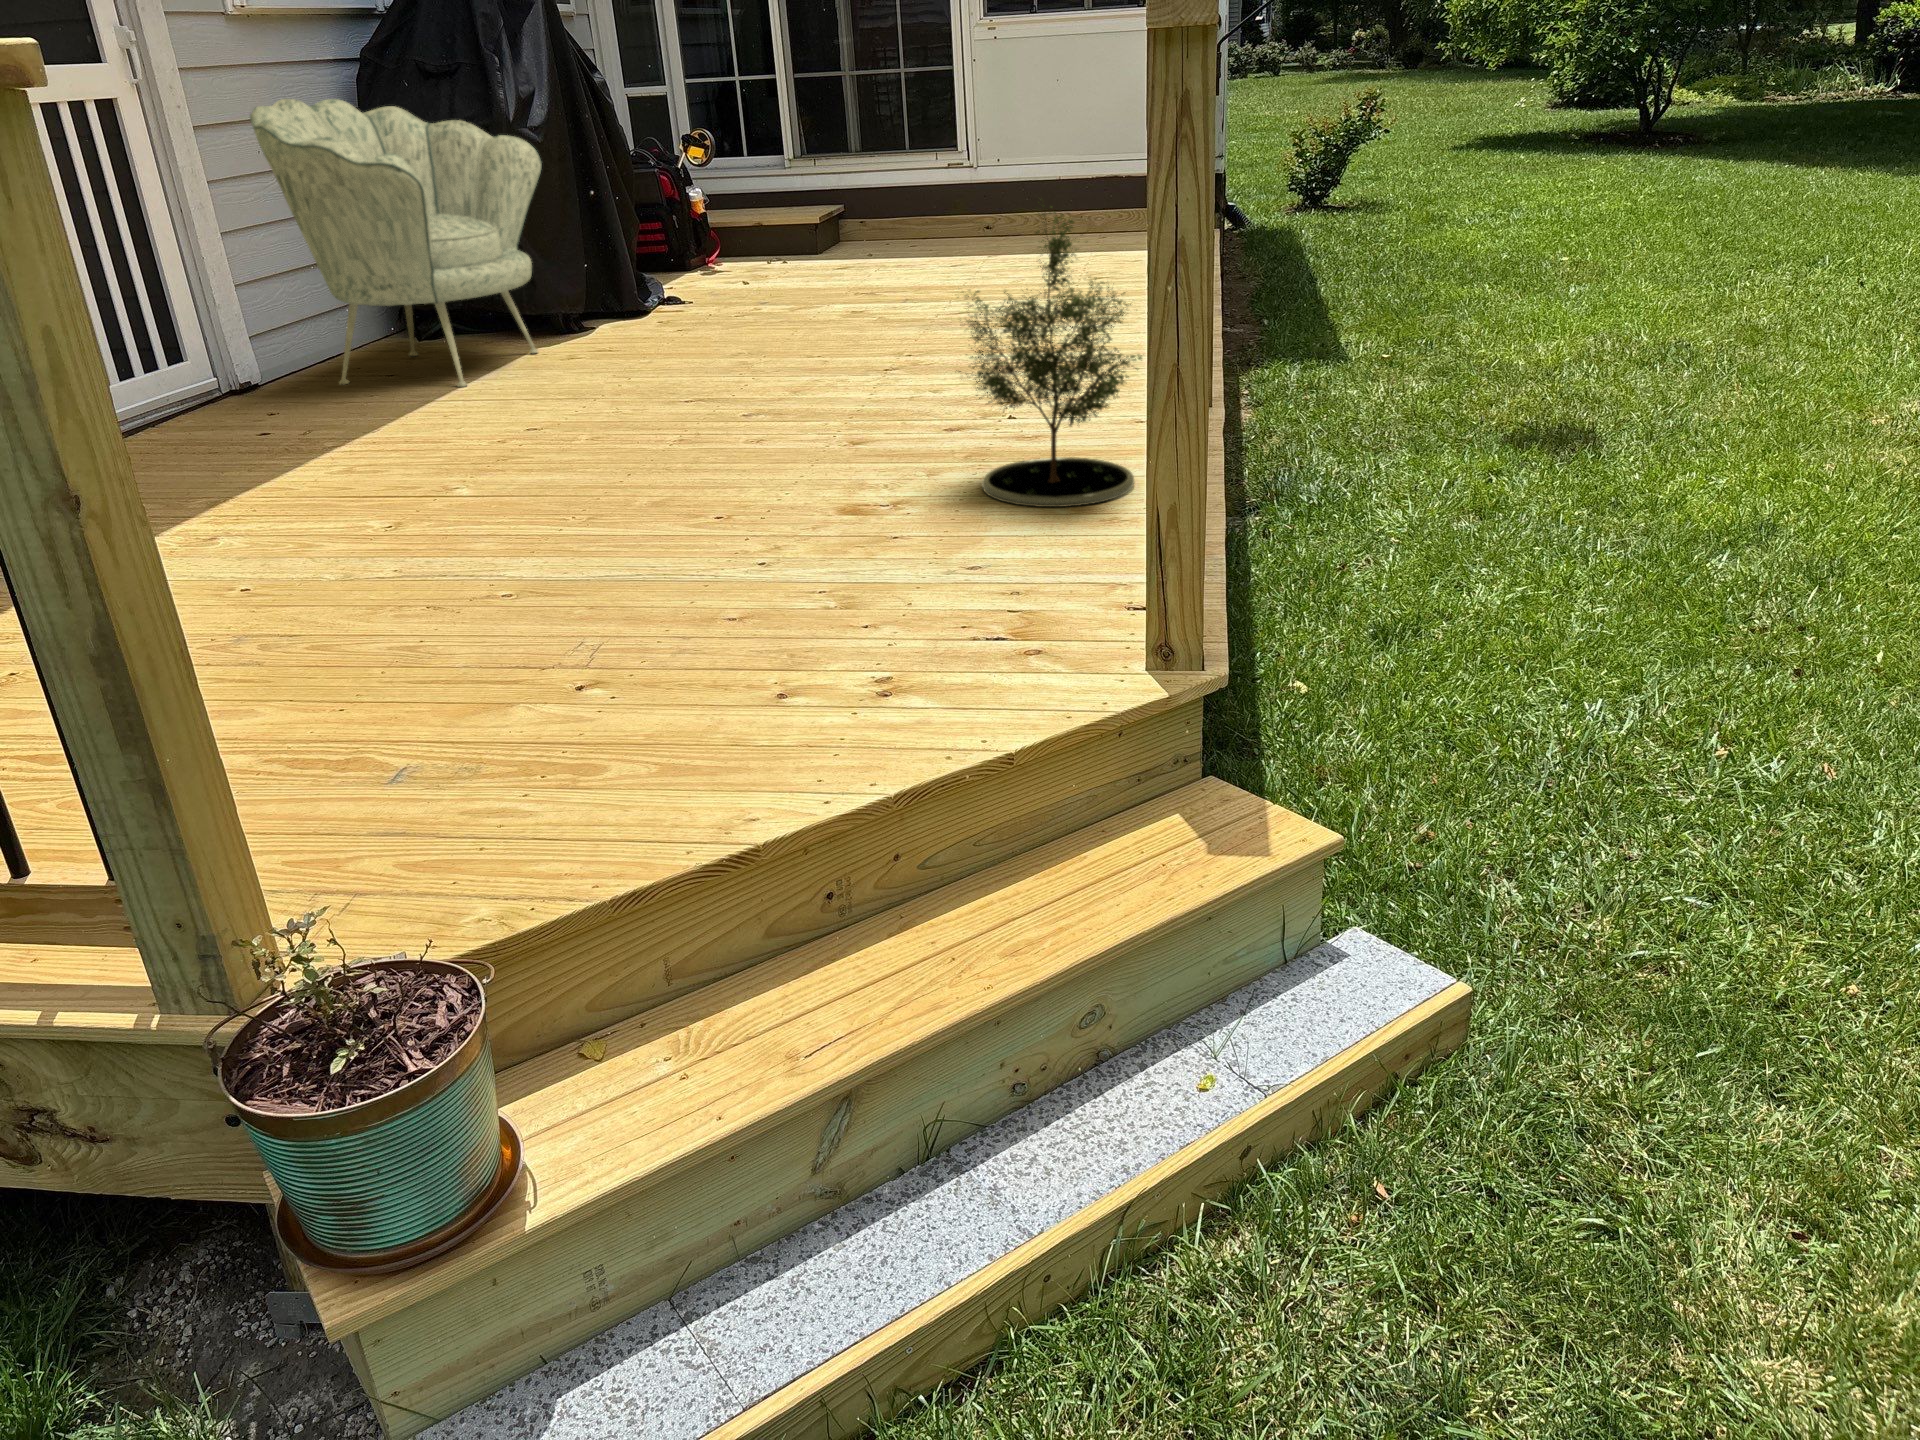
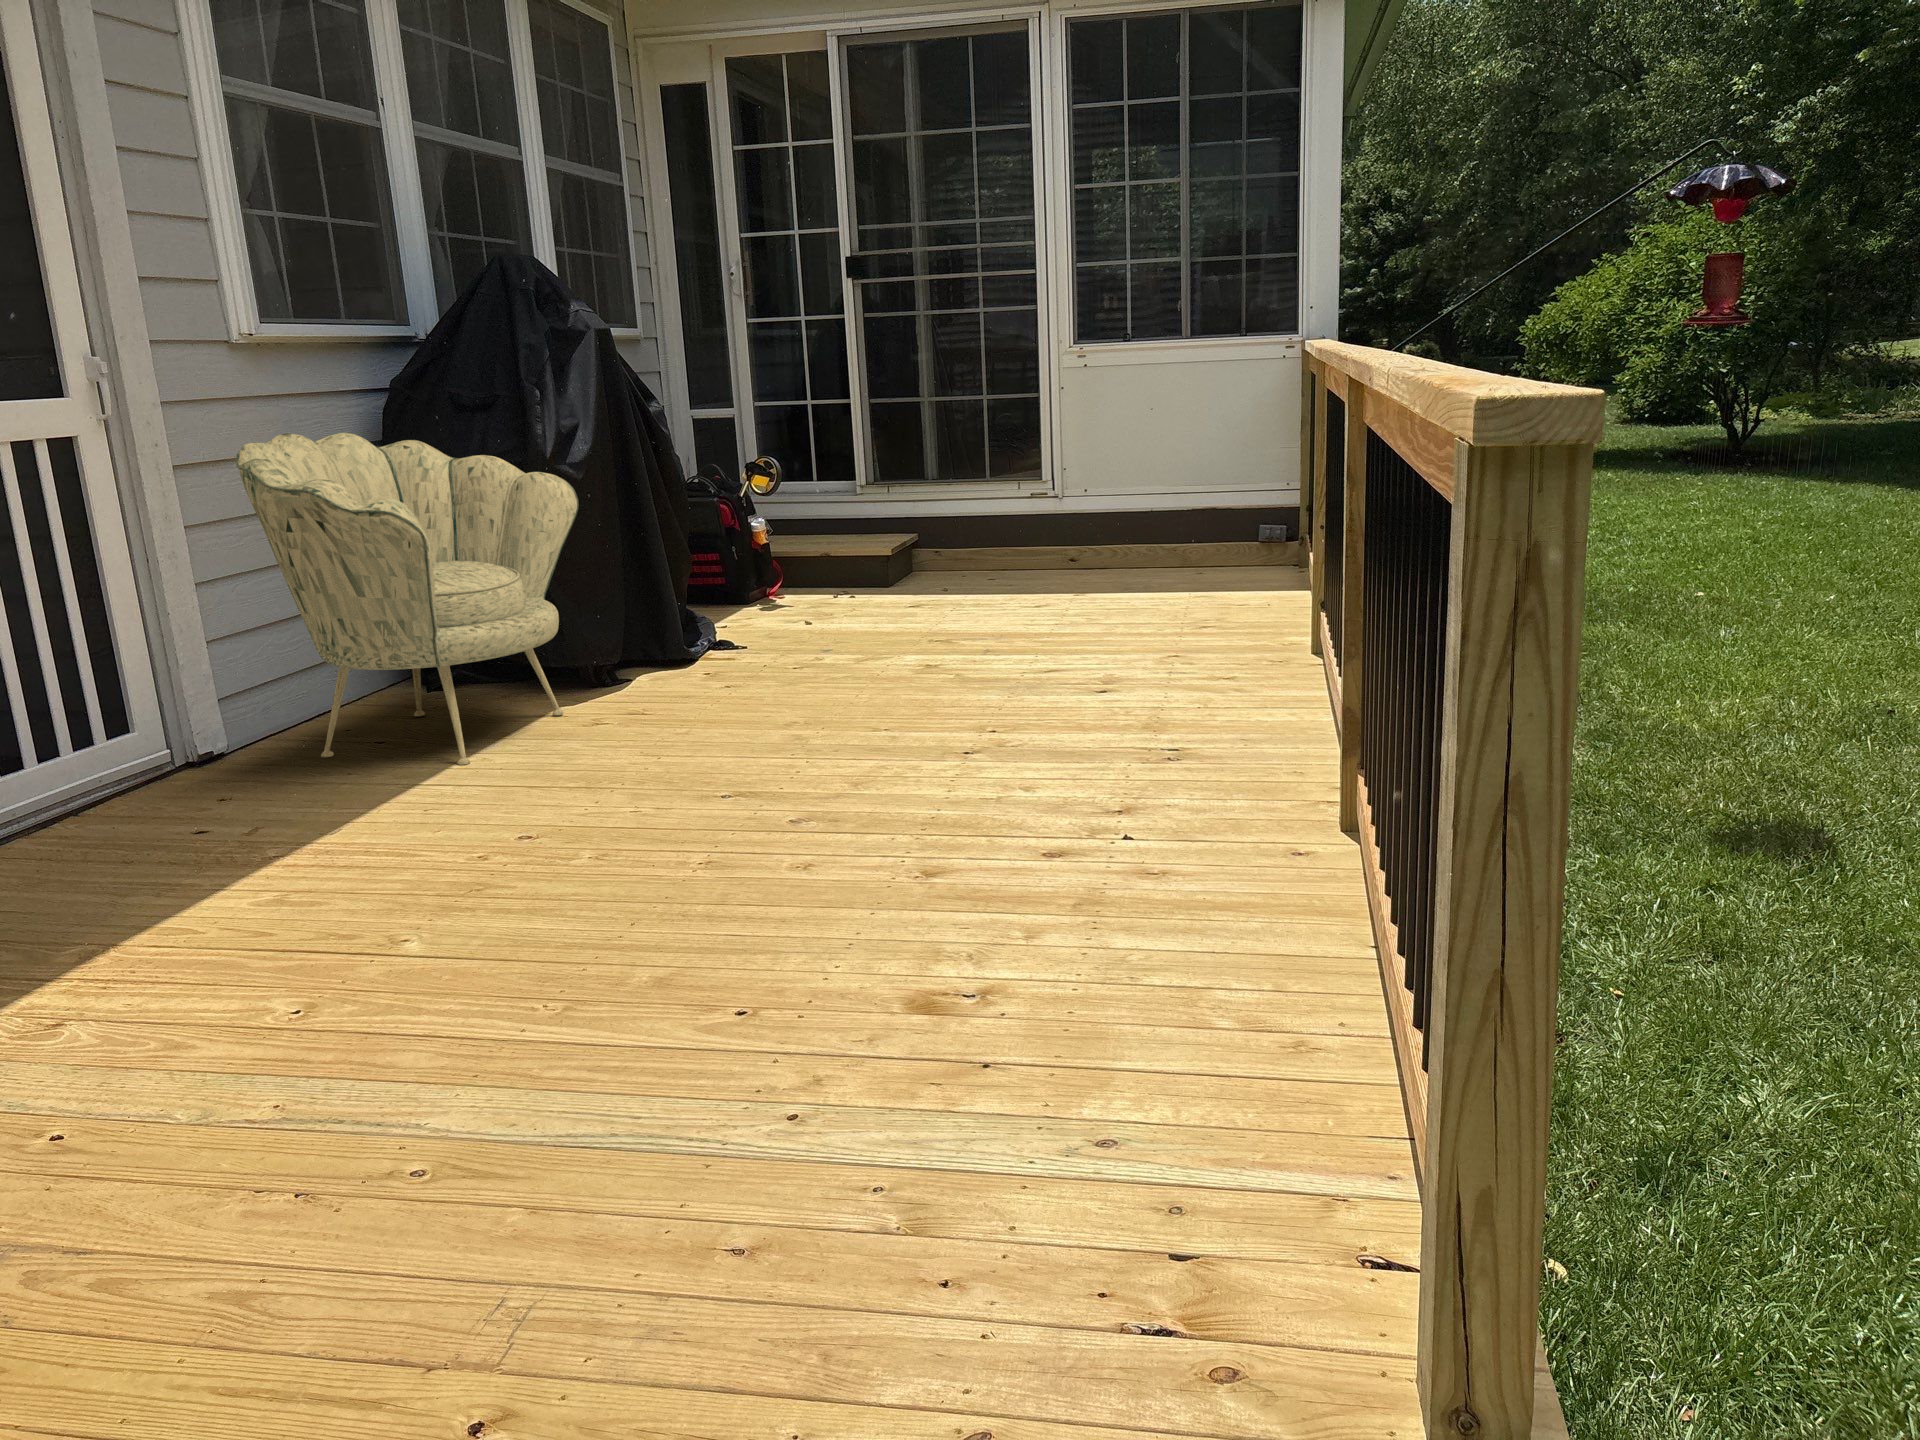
potted tree: present [959,199,1142,507] -> none [1088,579,1354,1008]

